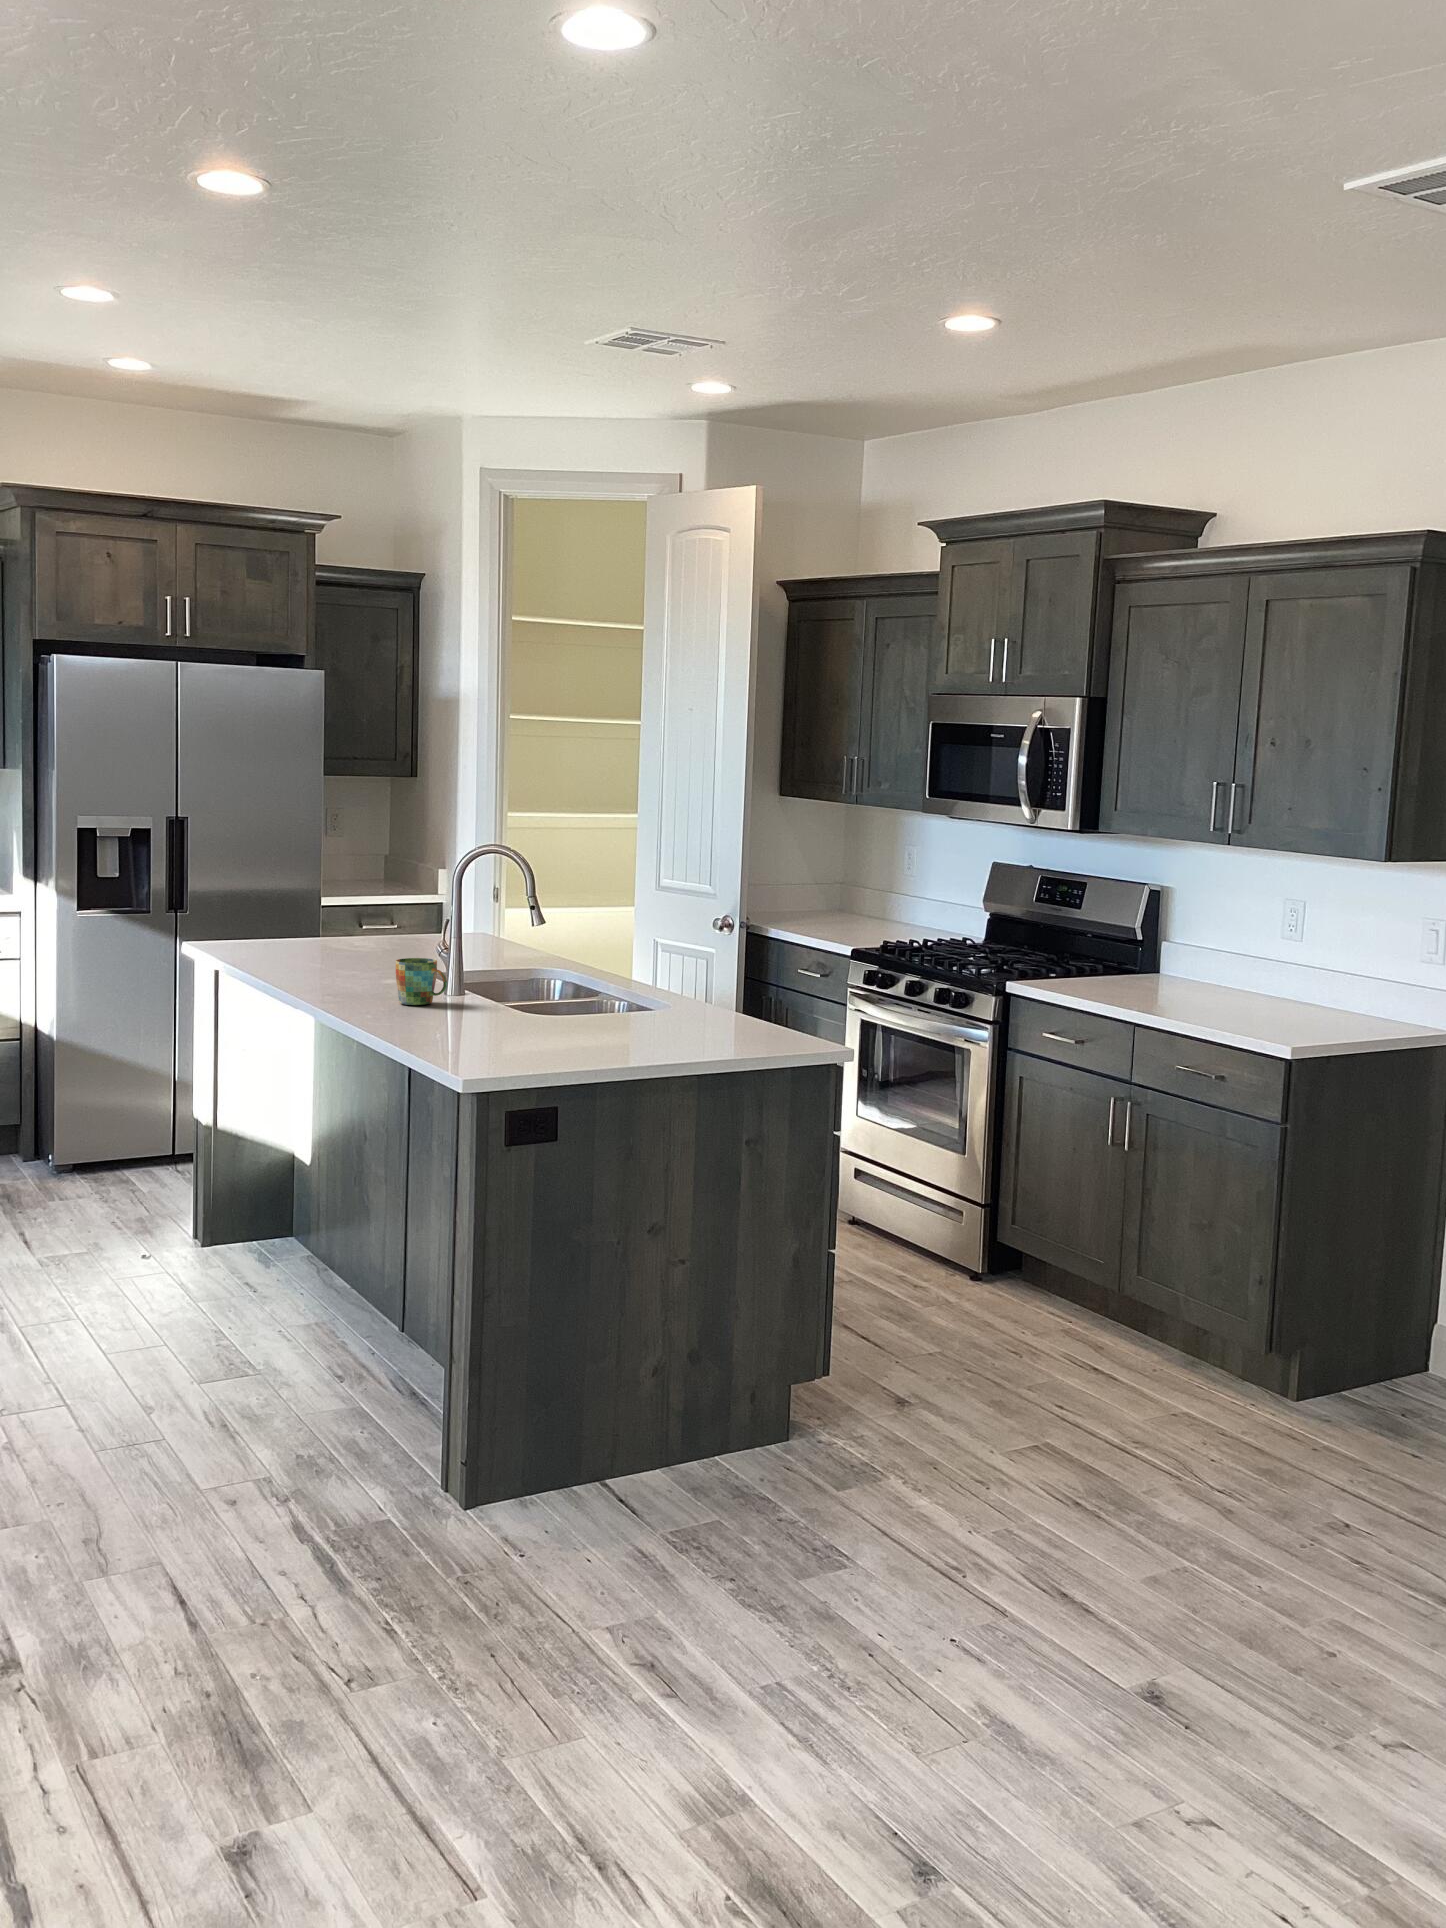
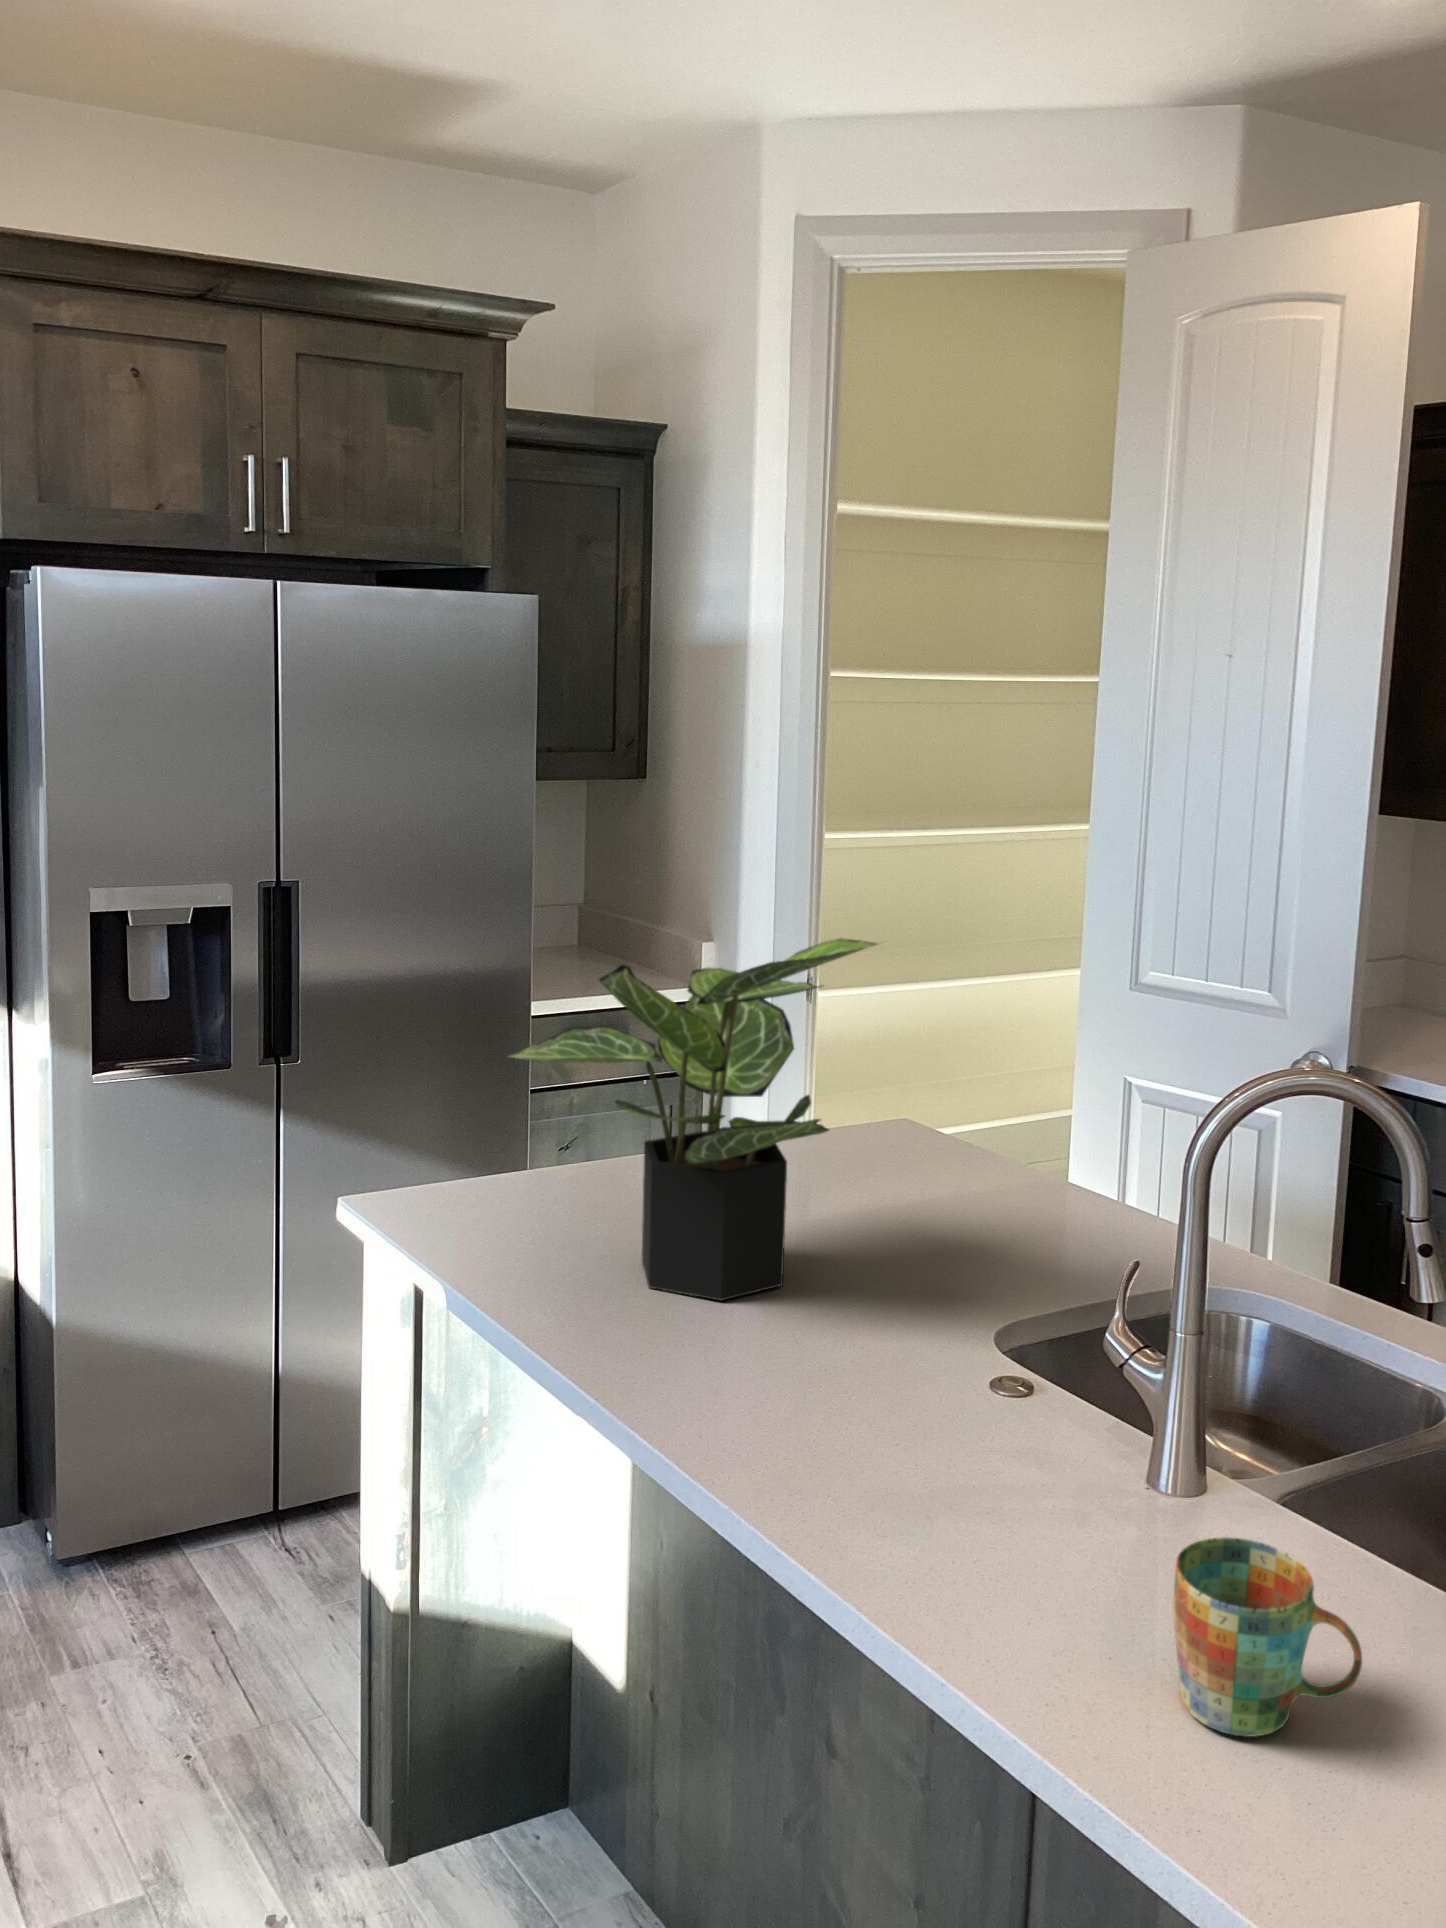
potted plant: none [246,805,393,956] -> present [504,939,877,1301]

